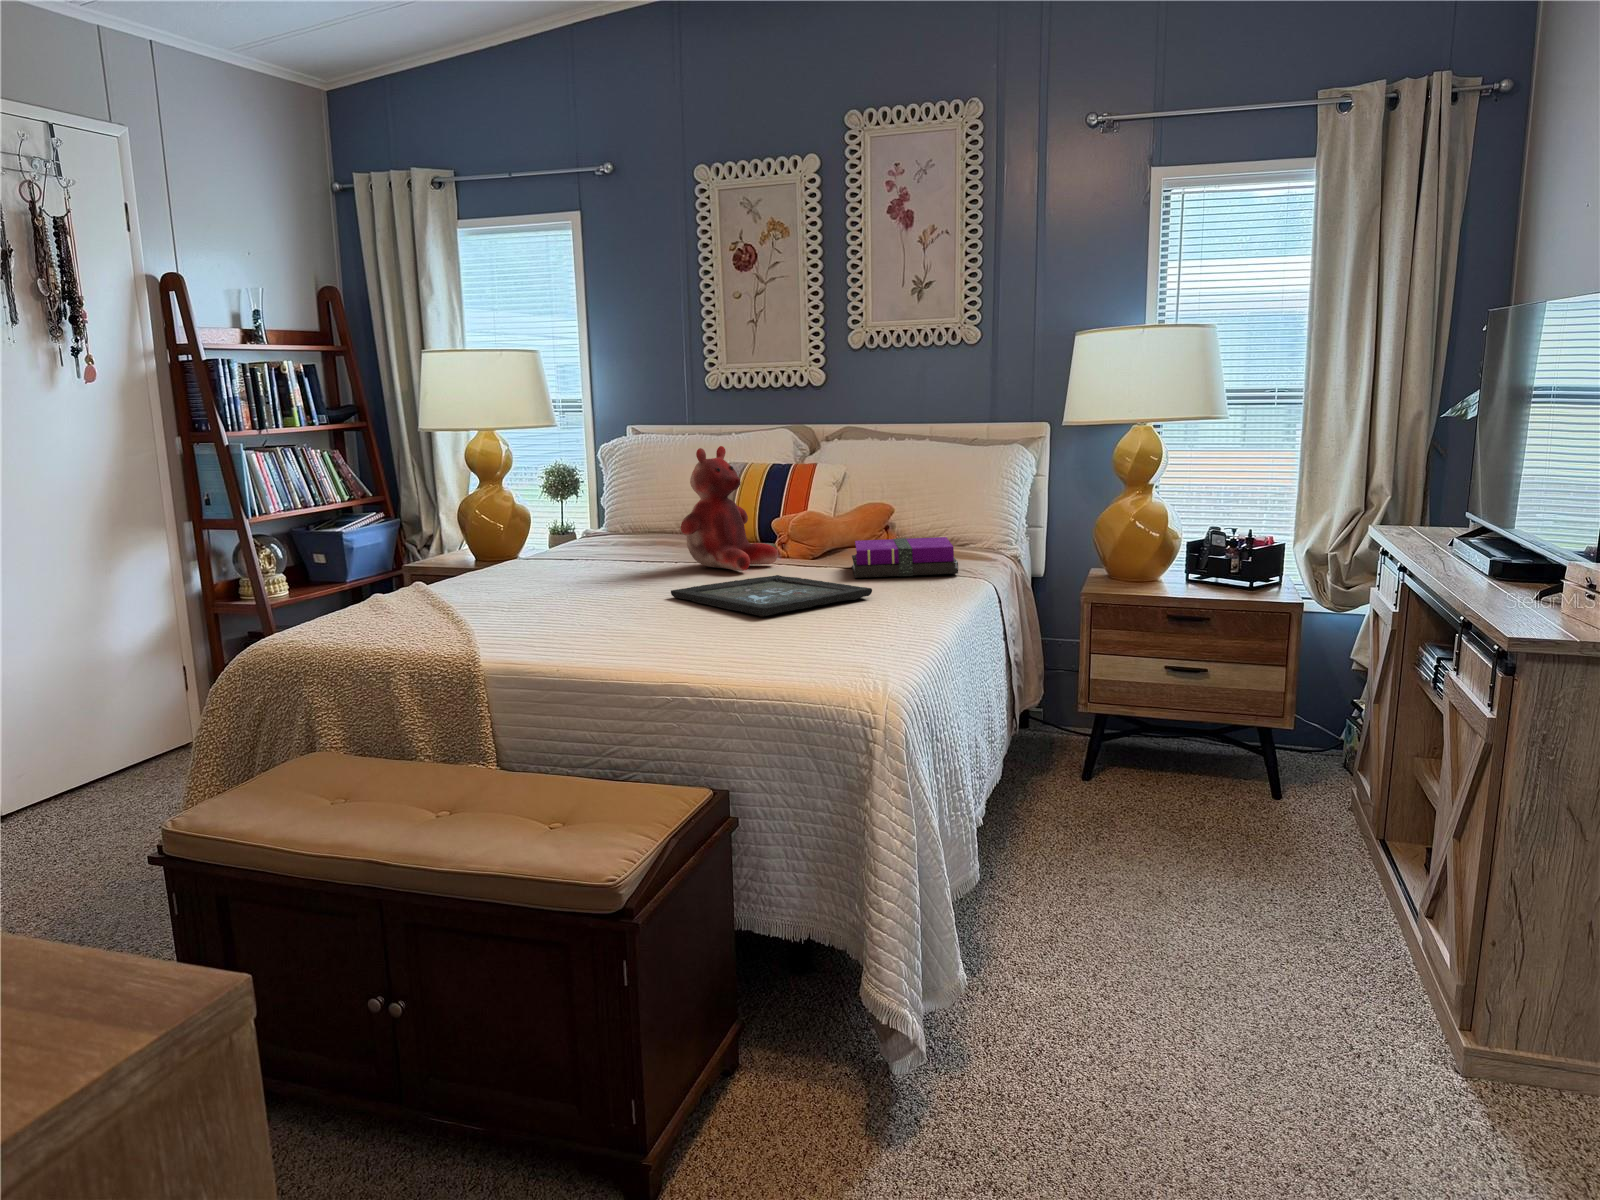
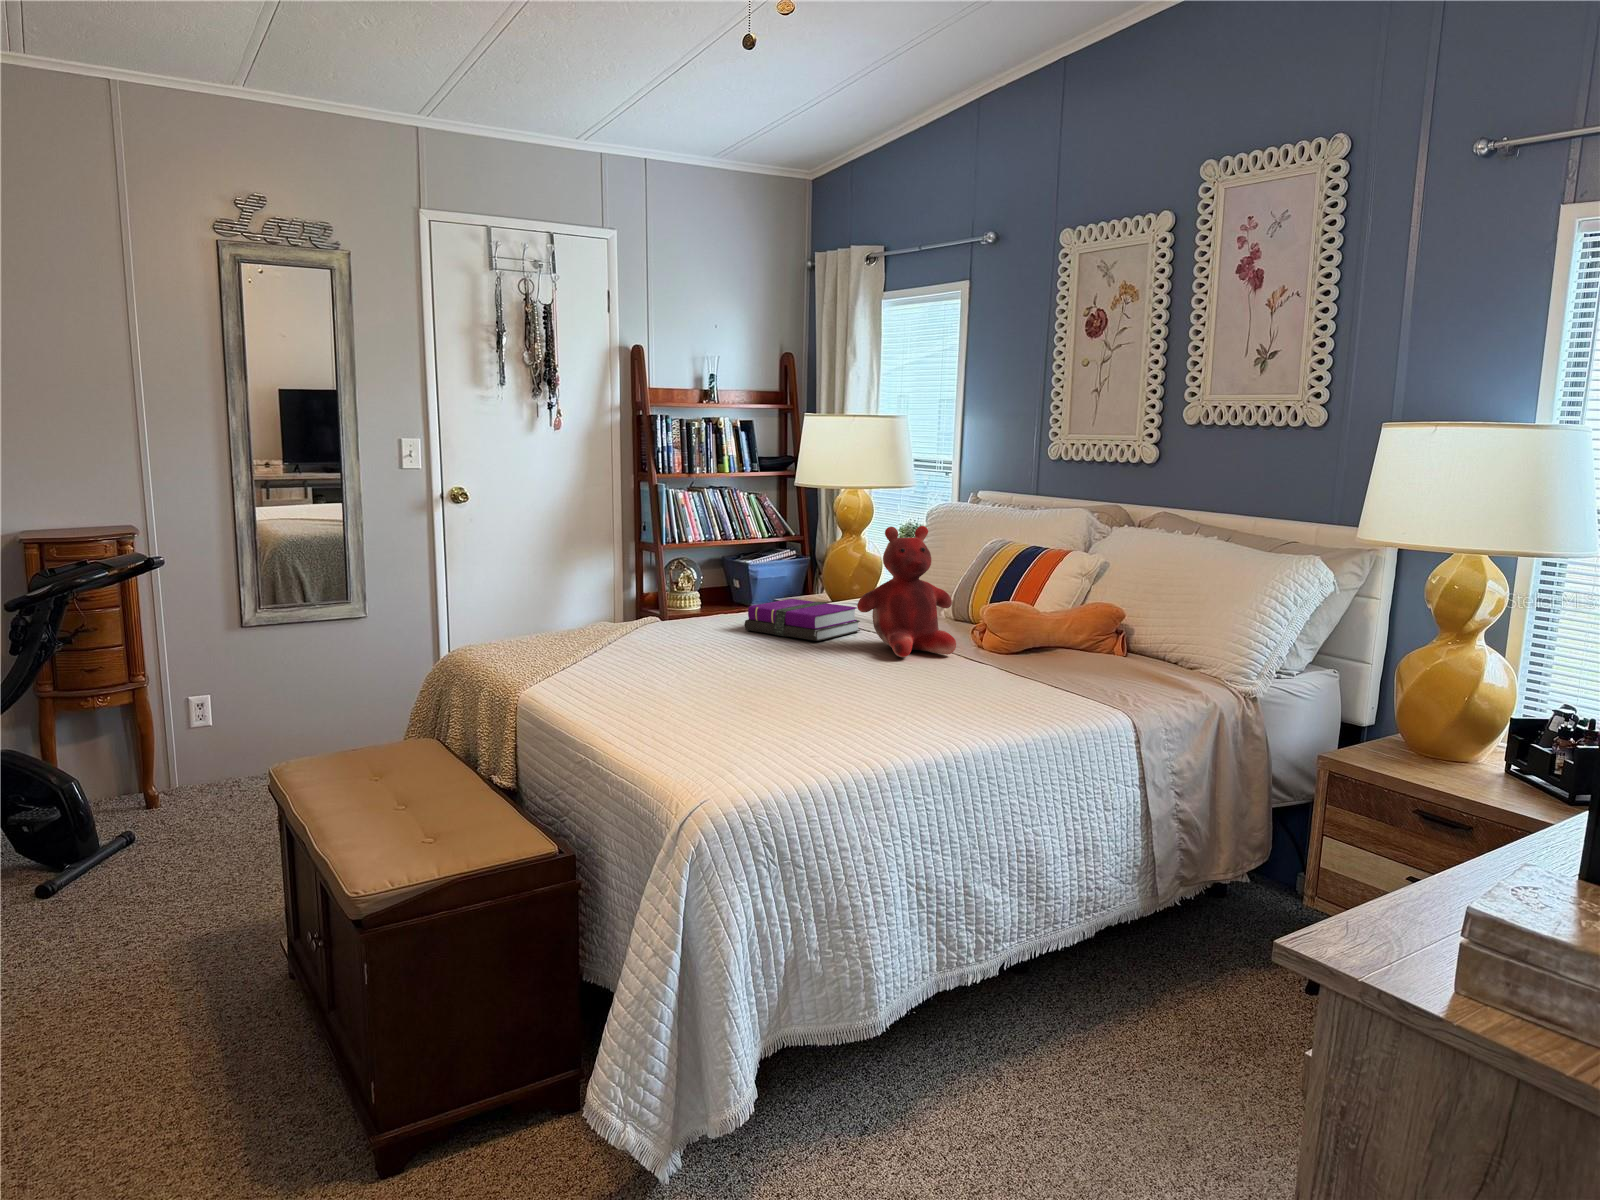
notebook: present [852,537,958,578] -> present [744,599,860,641]
tray: present [671,575,872,616] -> none [771,667,926,713]

